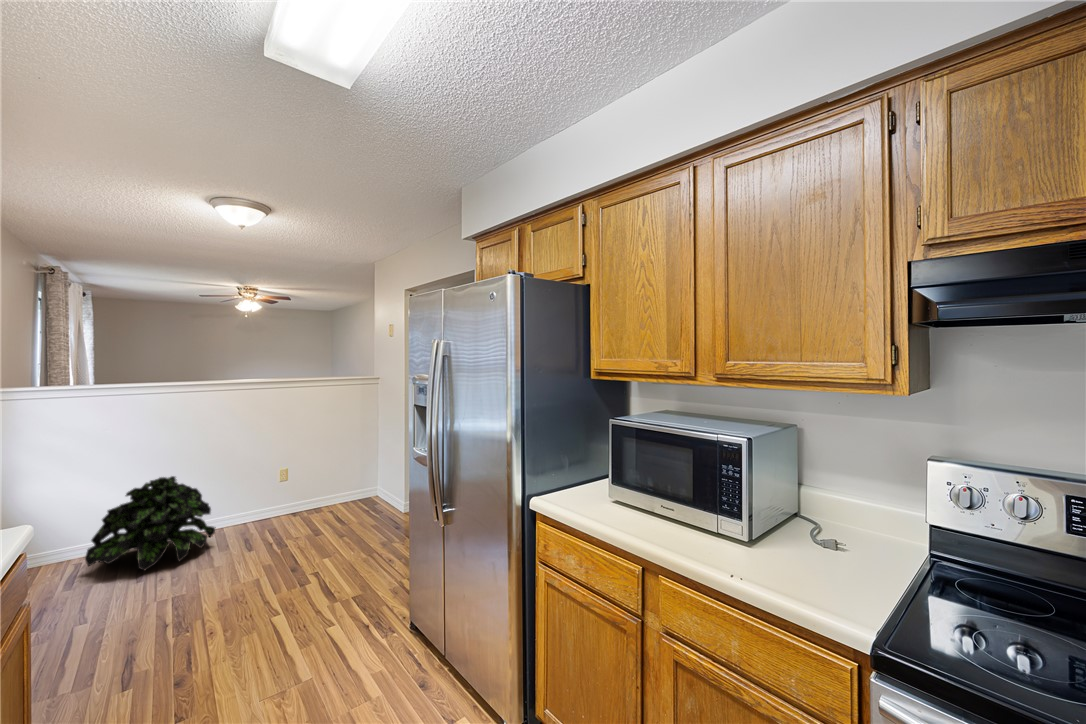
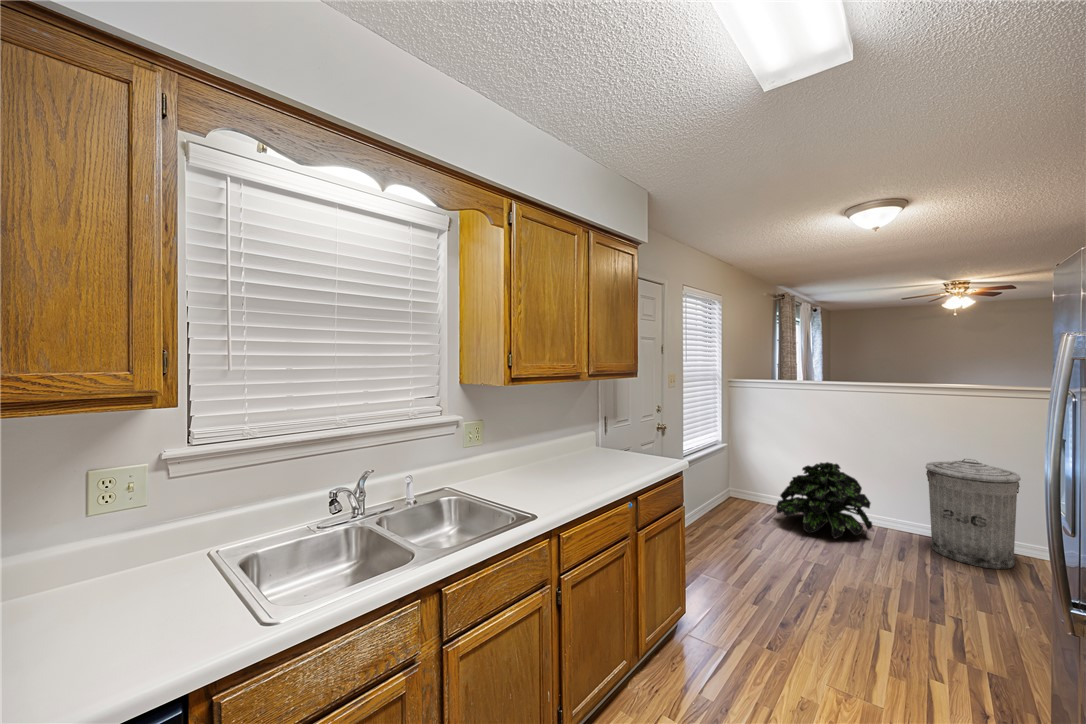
trash can: none [260,441,325,532] -> present [926,459,1021,569]

